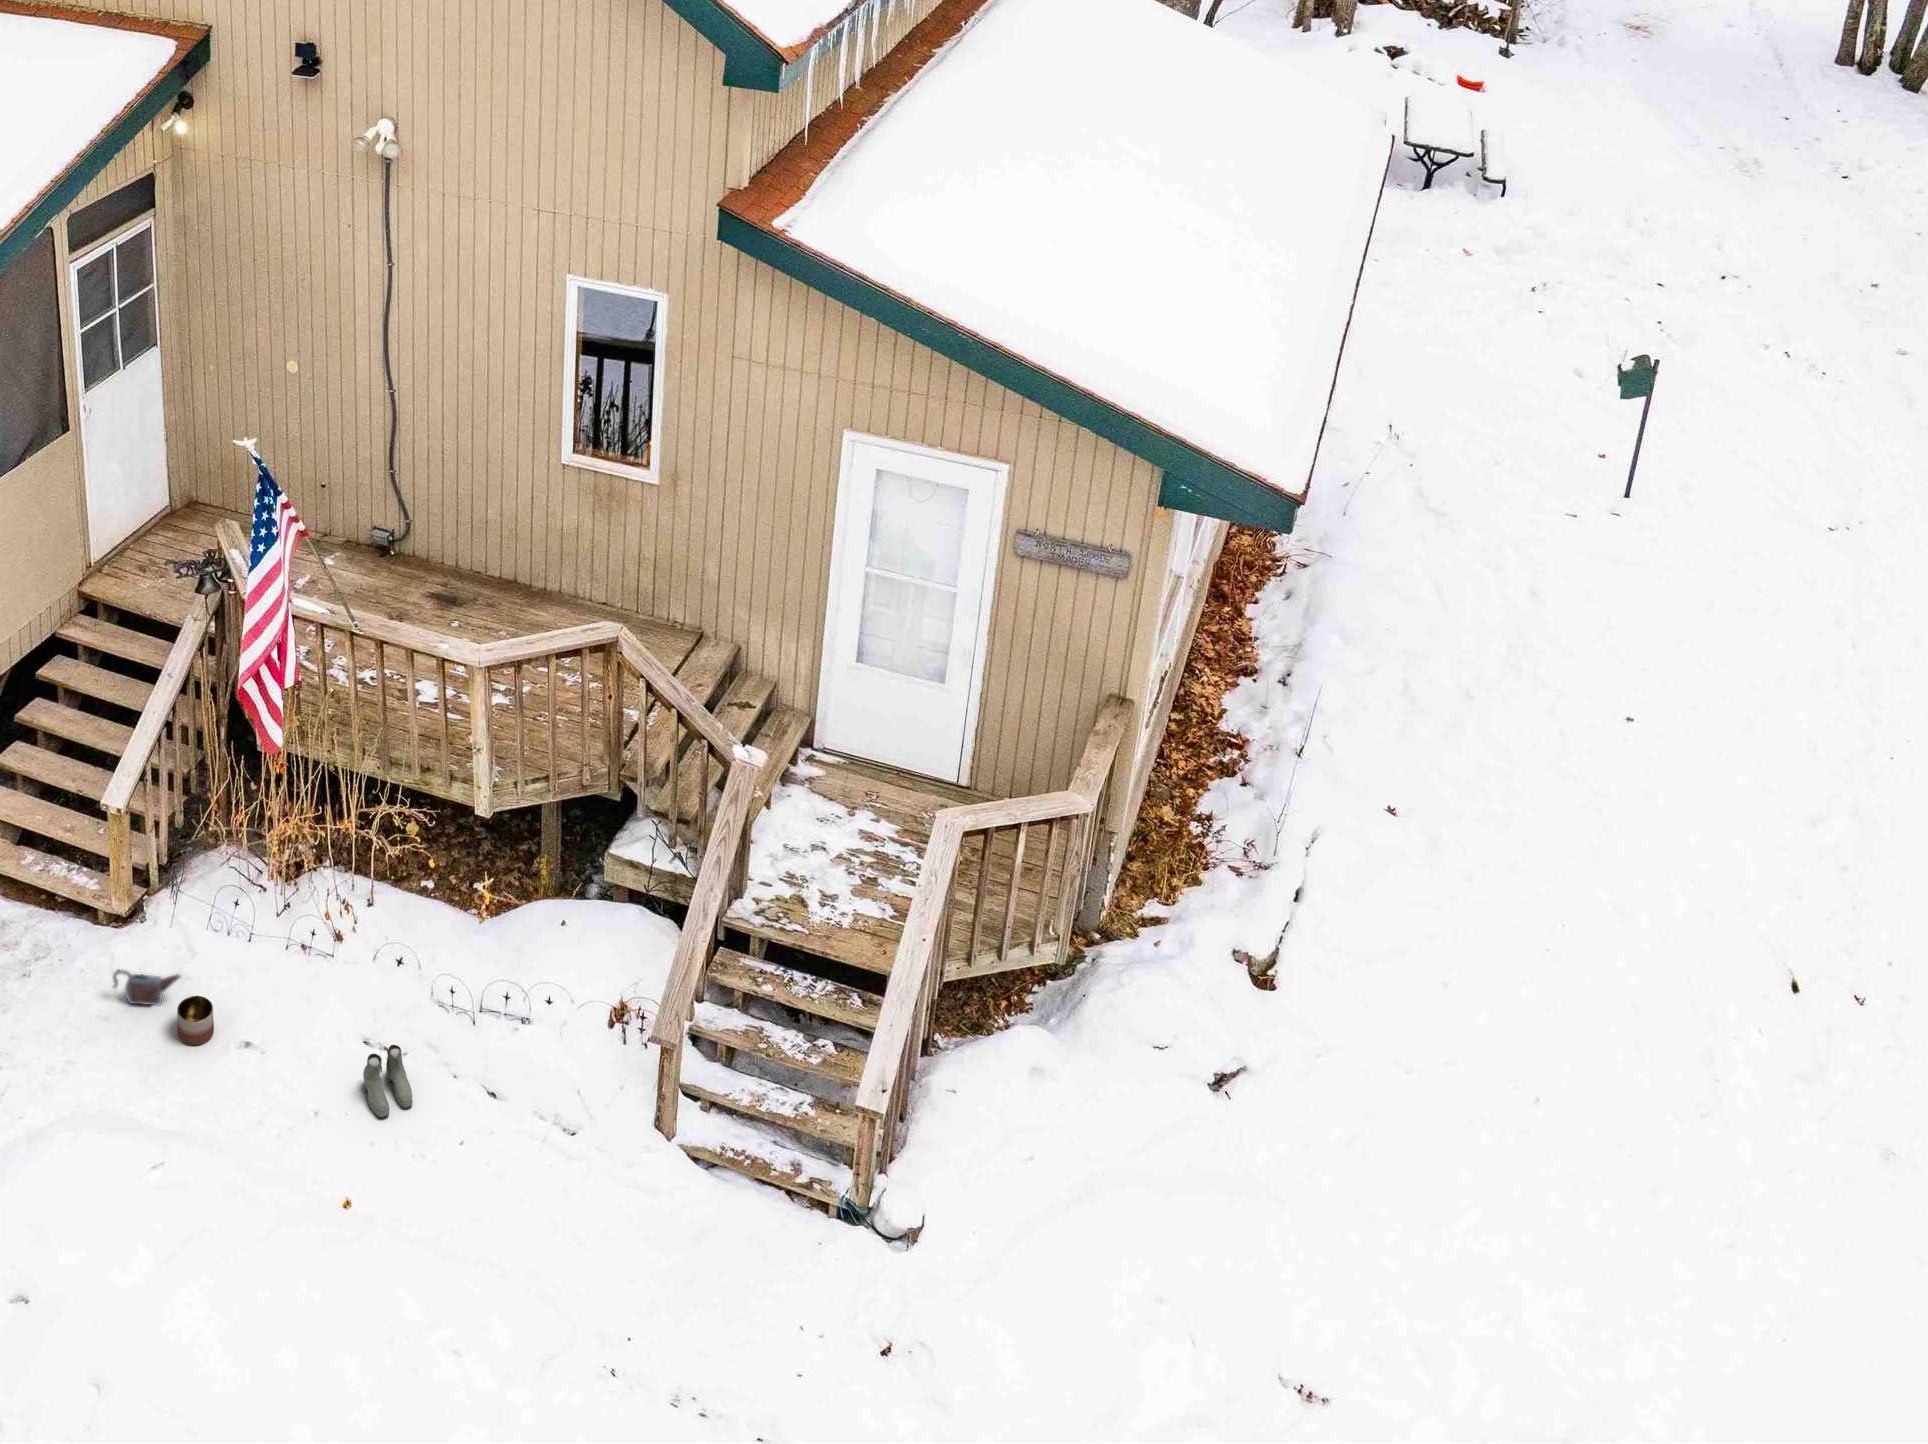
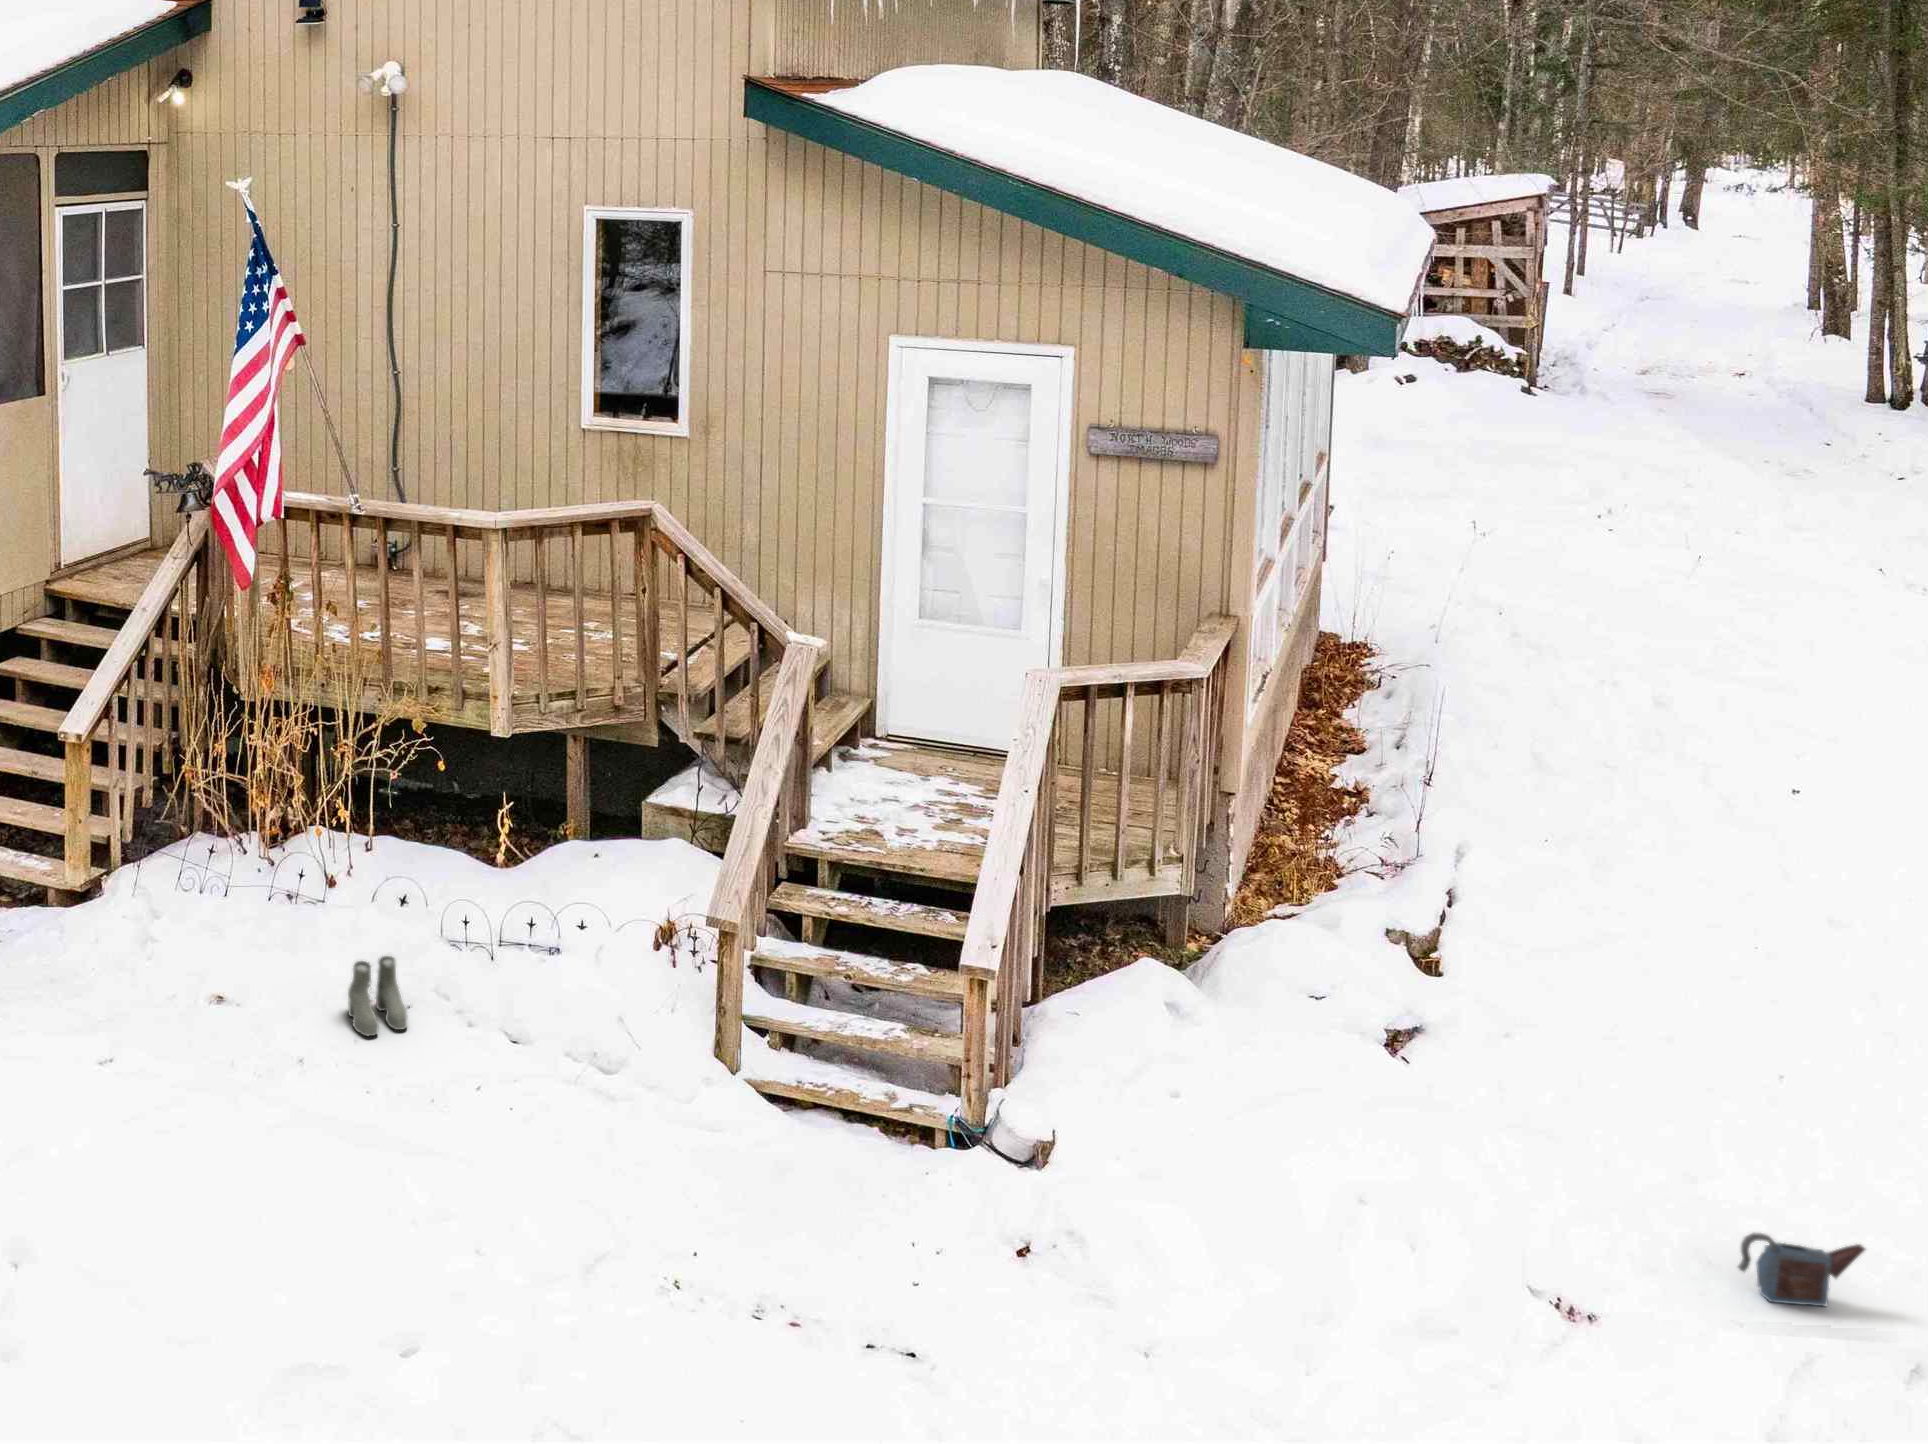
watering can: present [113,970,180,1005] -> present [1738,1233,1865,1306]
planter: present [177,996,214,1045] -> none [124,937,168,992]

